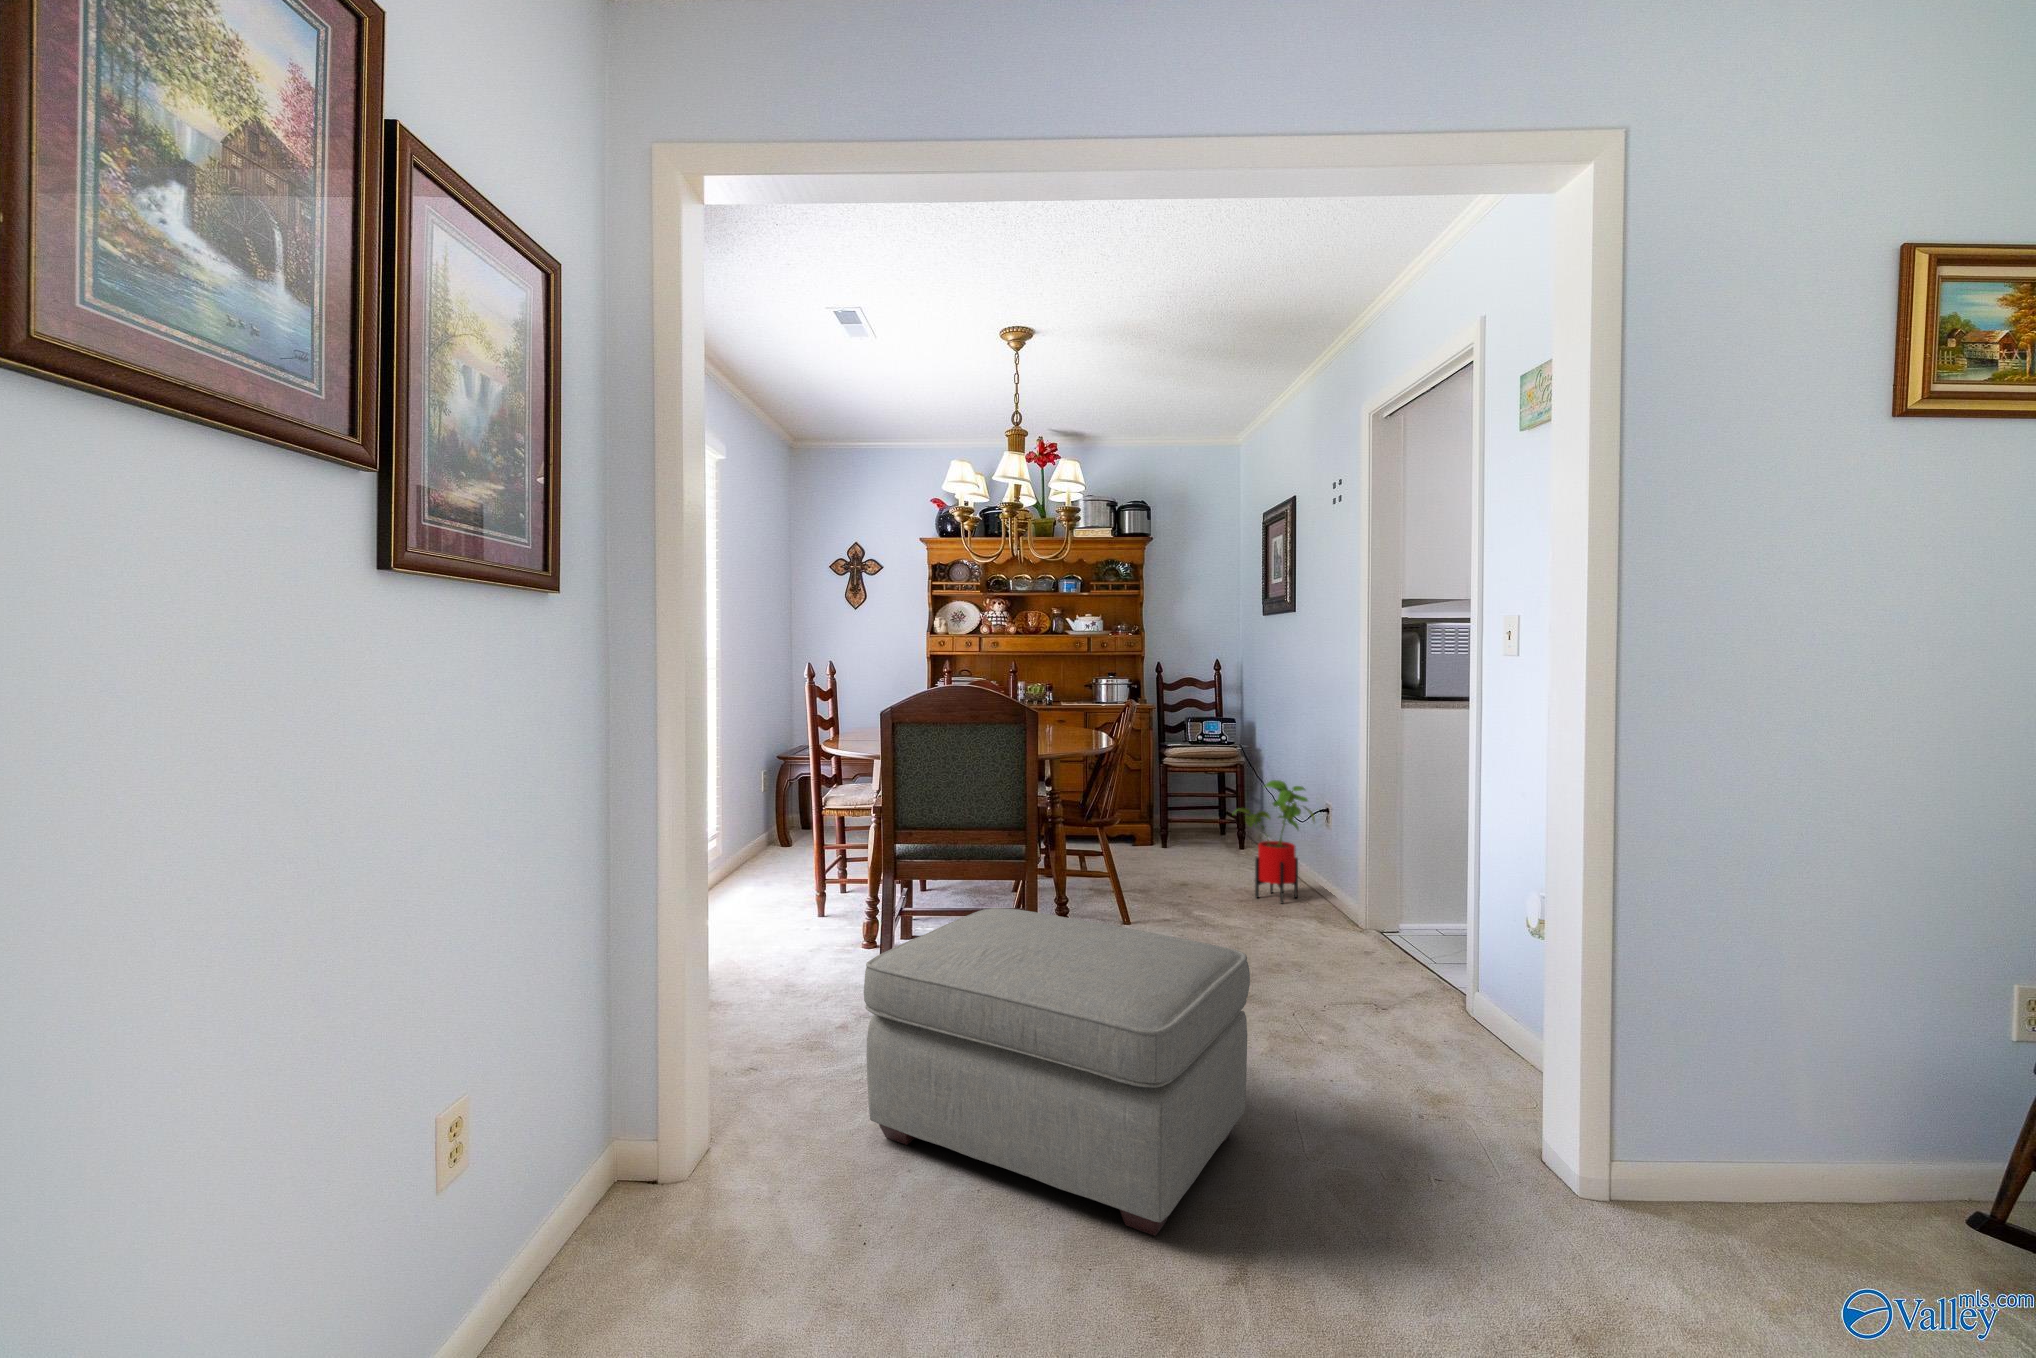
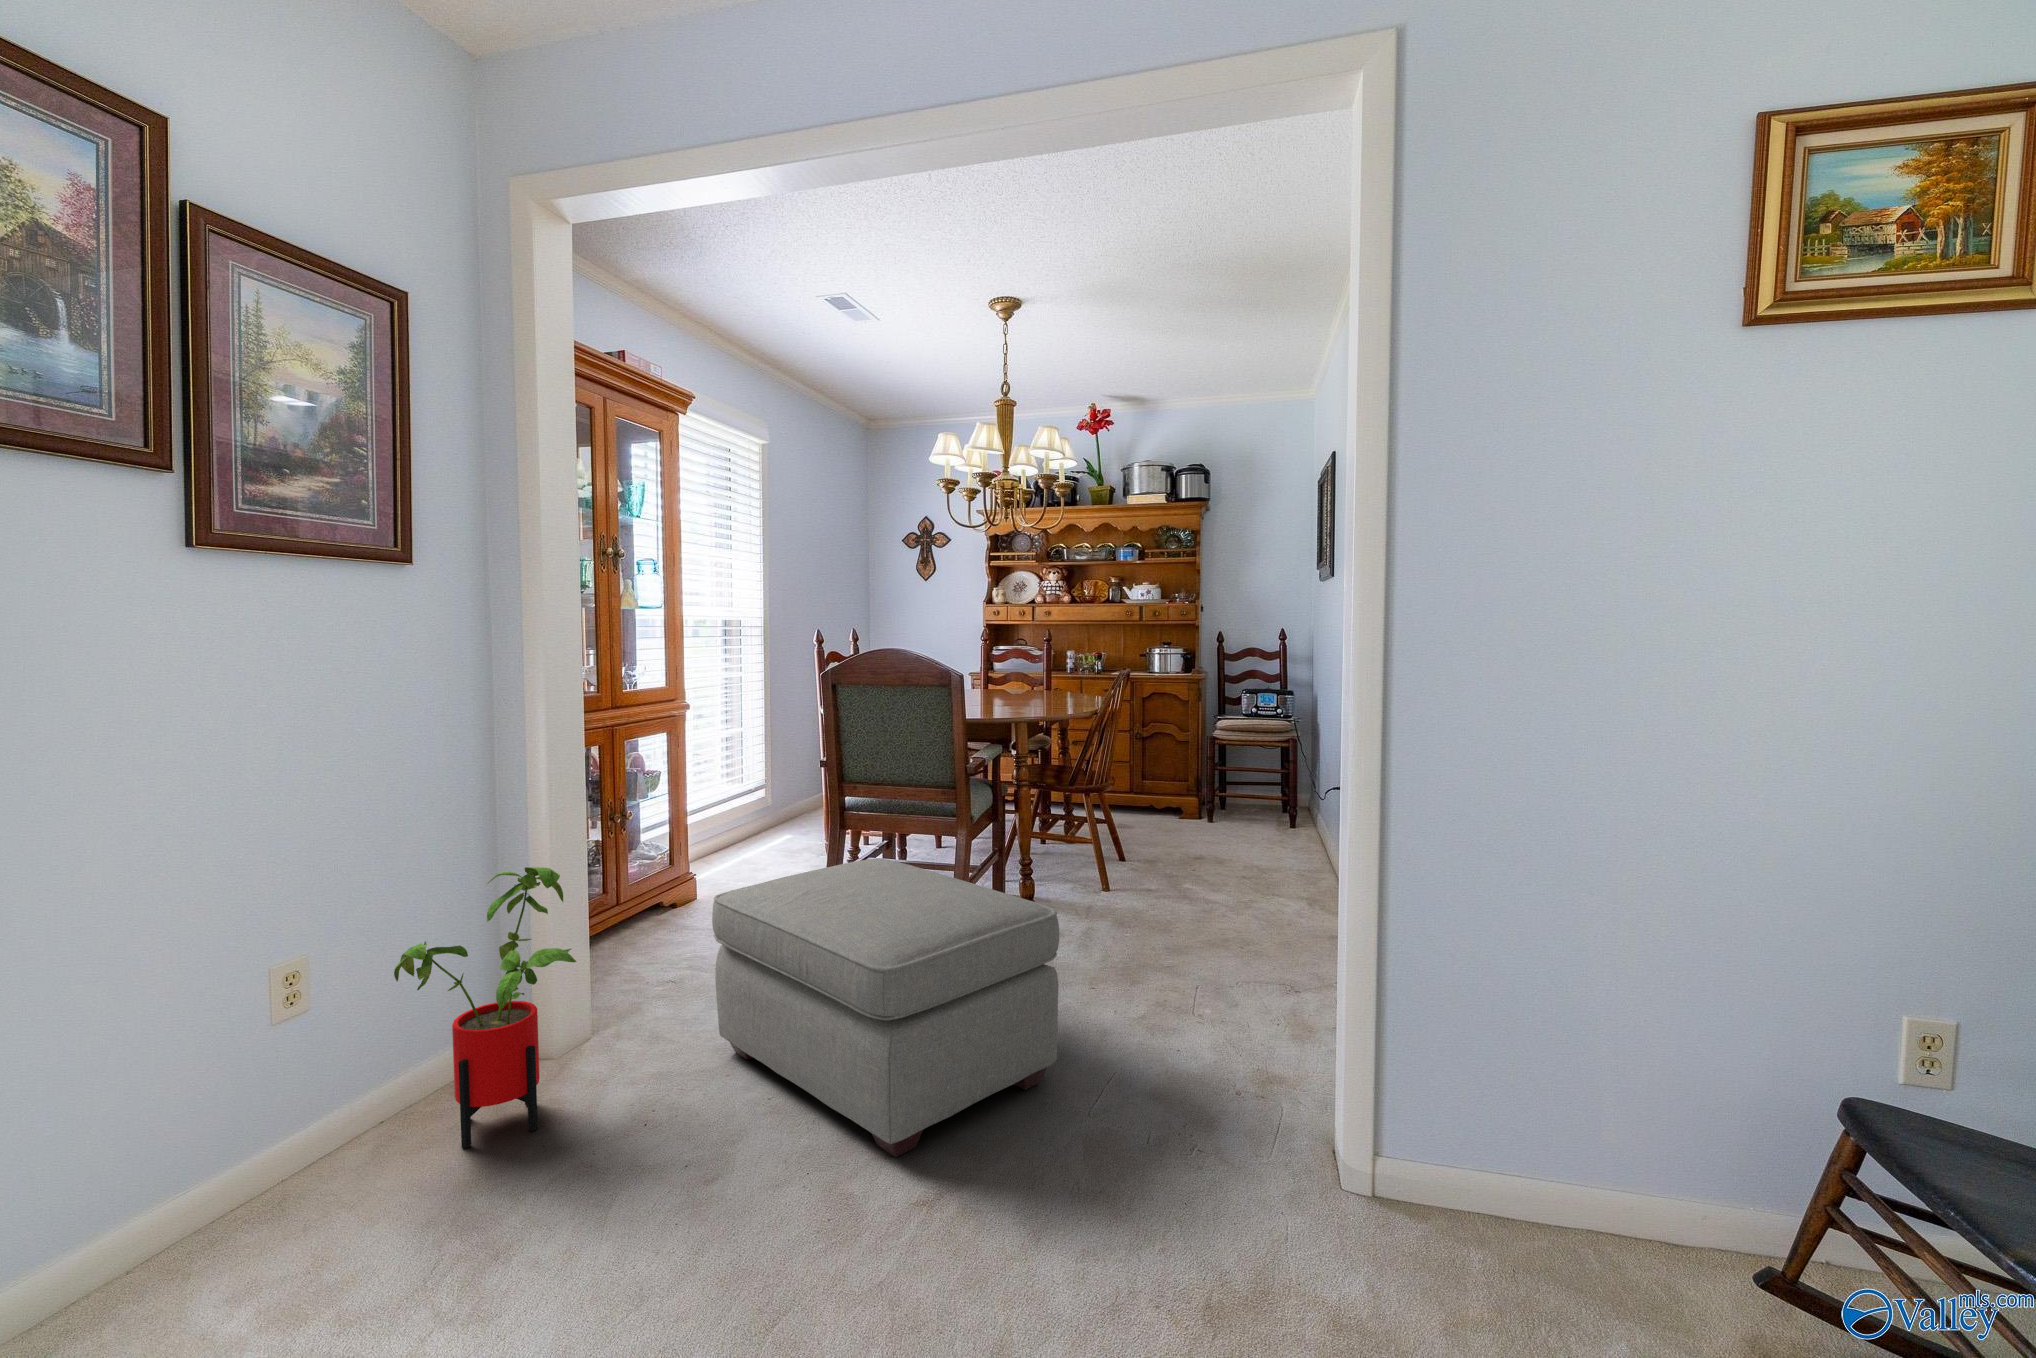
house plant: present [1234,780,1315,903] -> present [394,867,577,1148]

